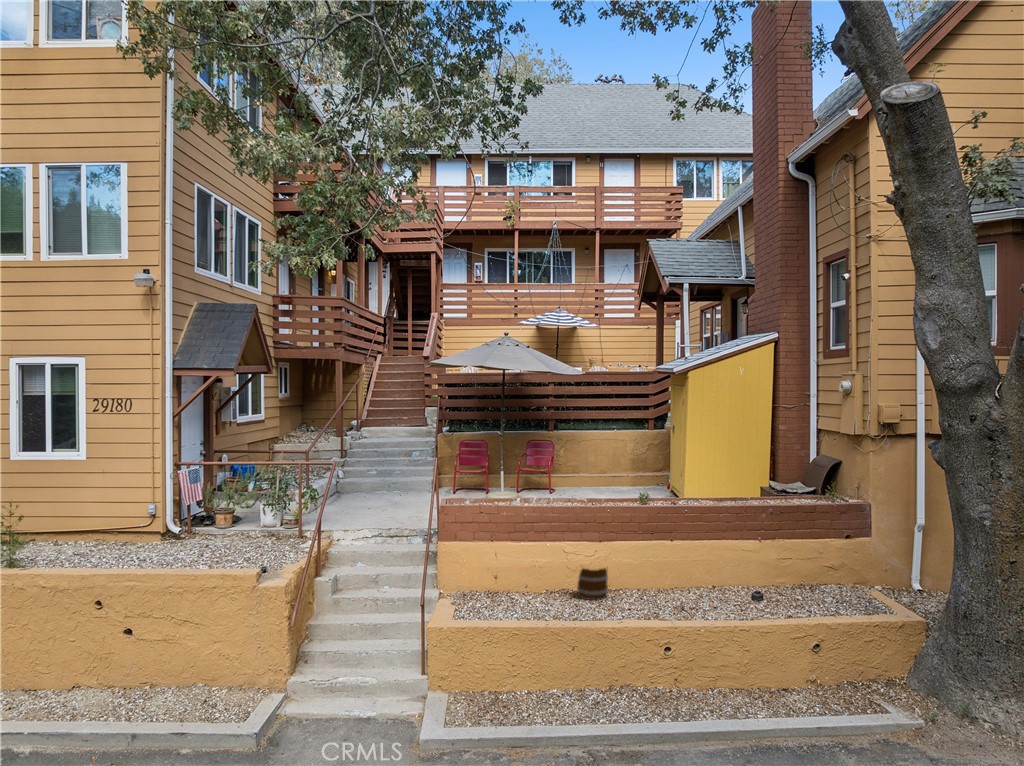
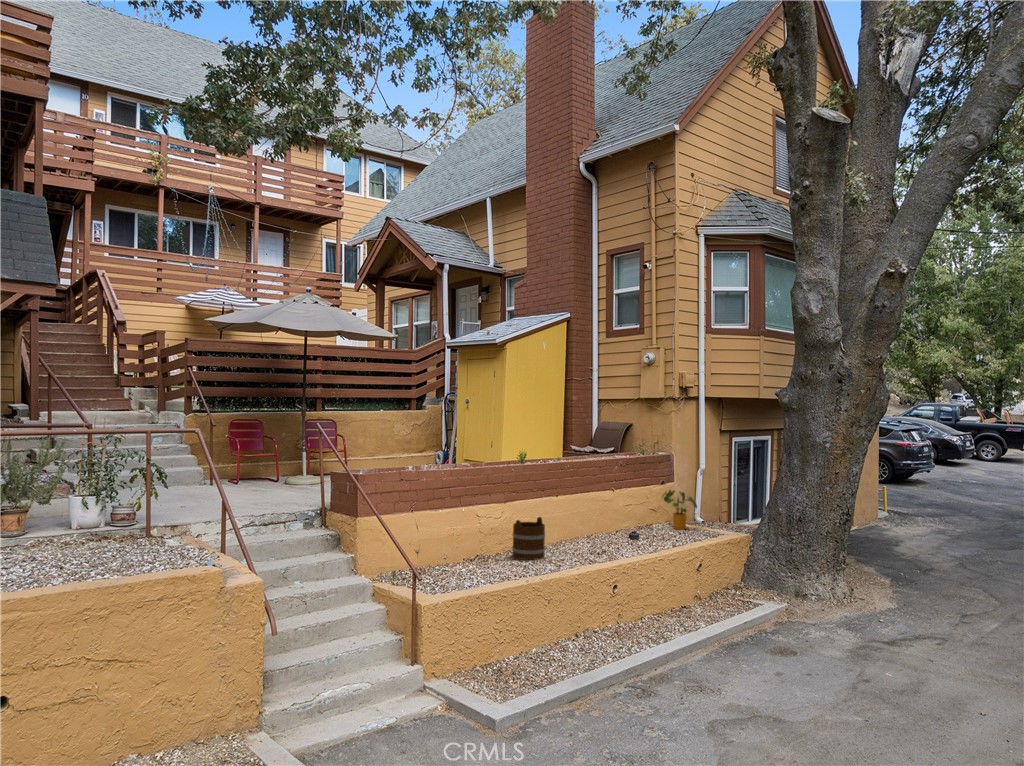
house plant: none [819,548,857,598] -> present [662,490,697,530]

